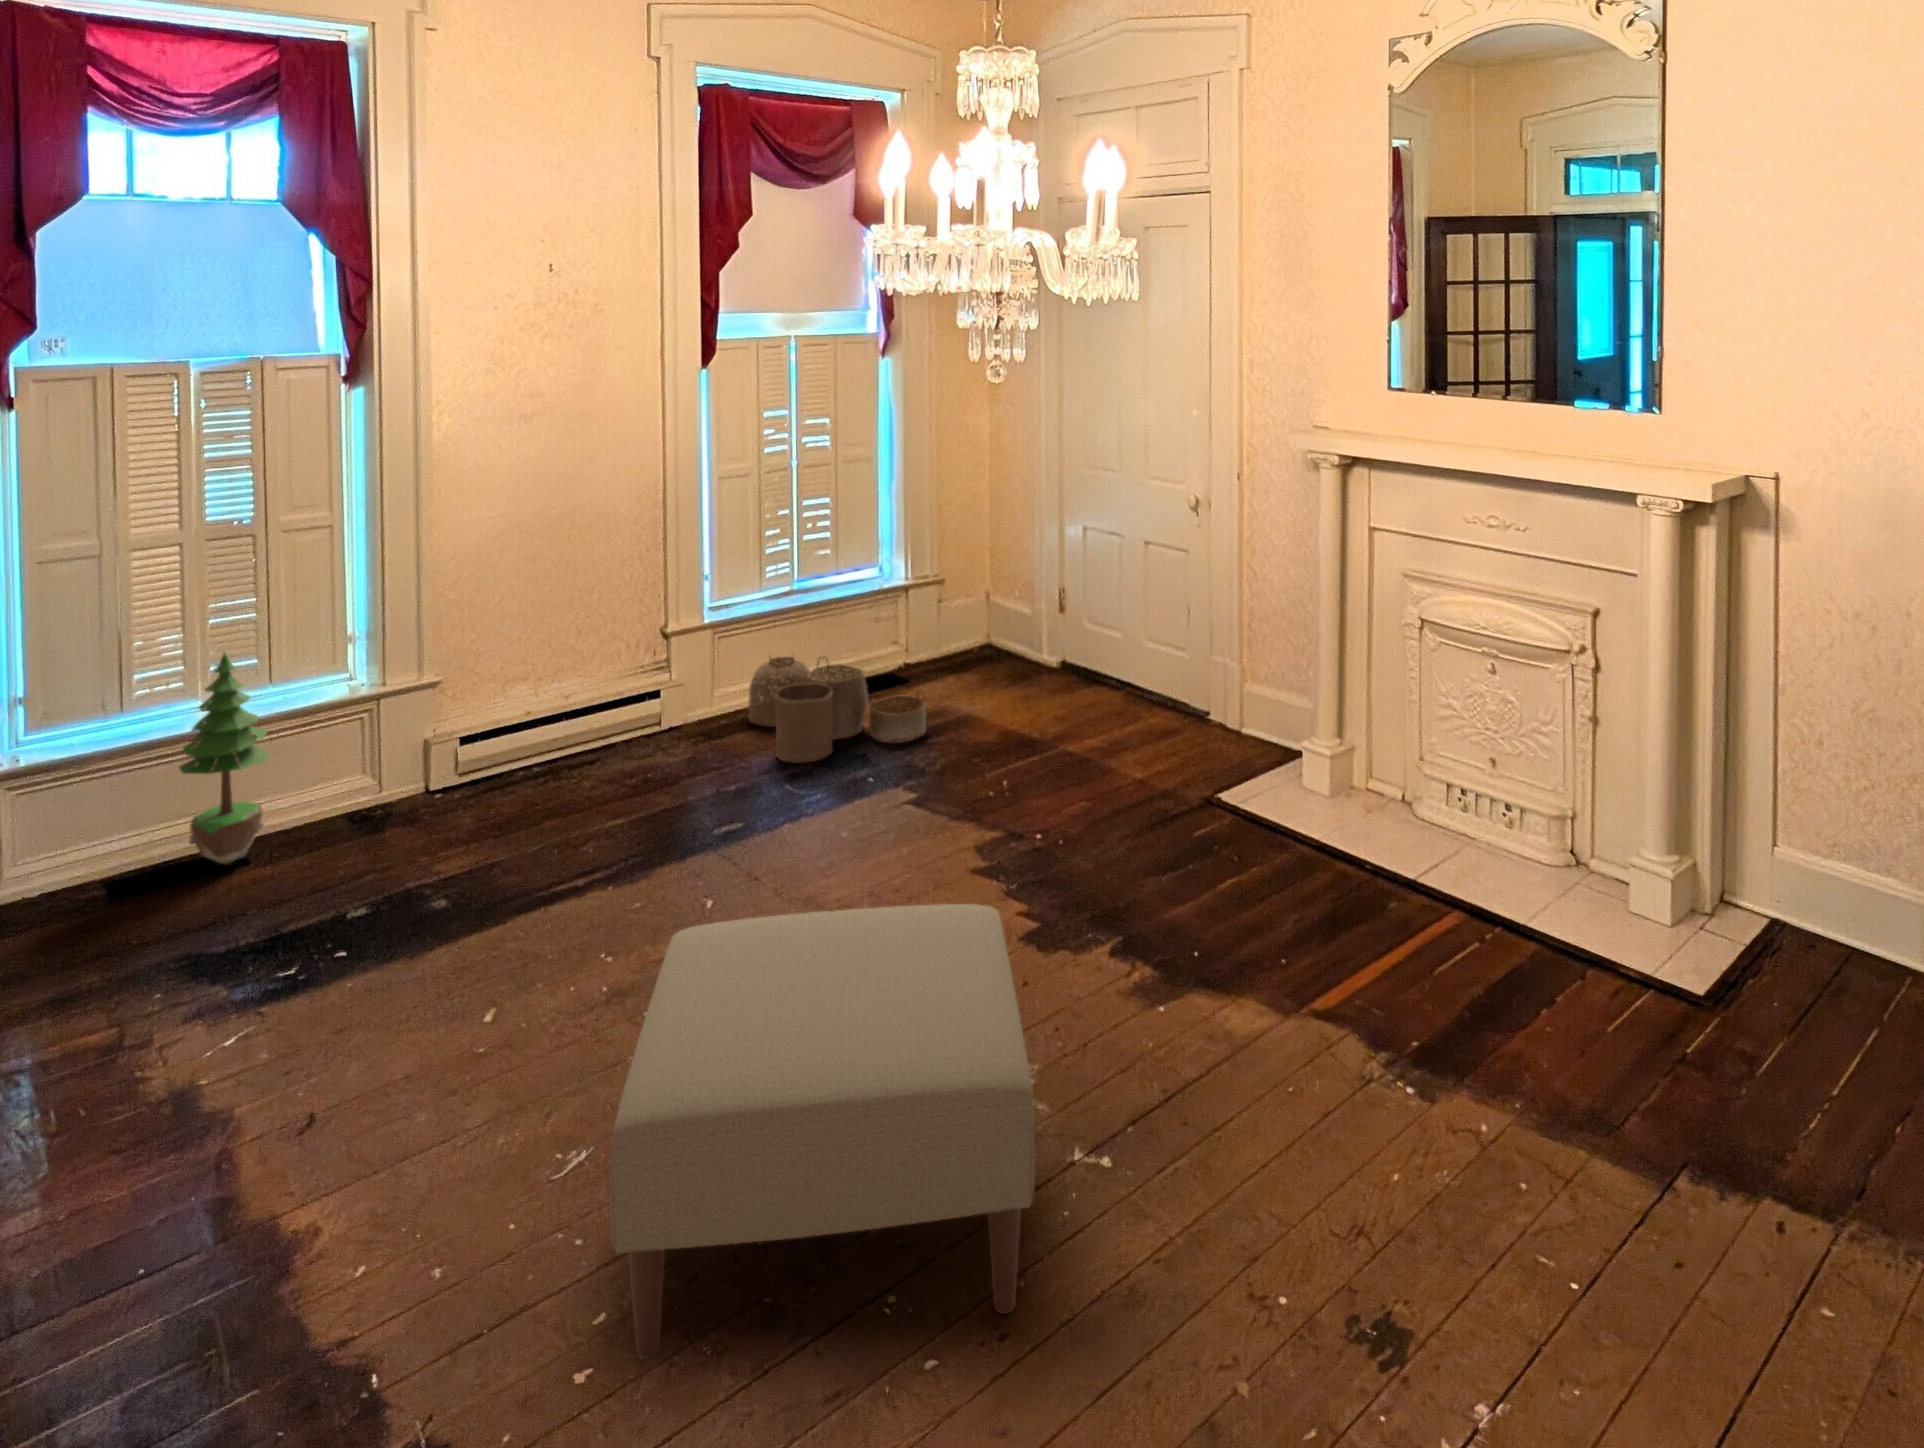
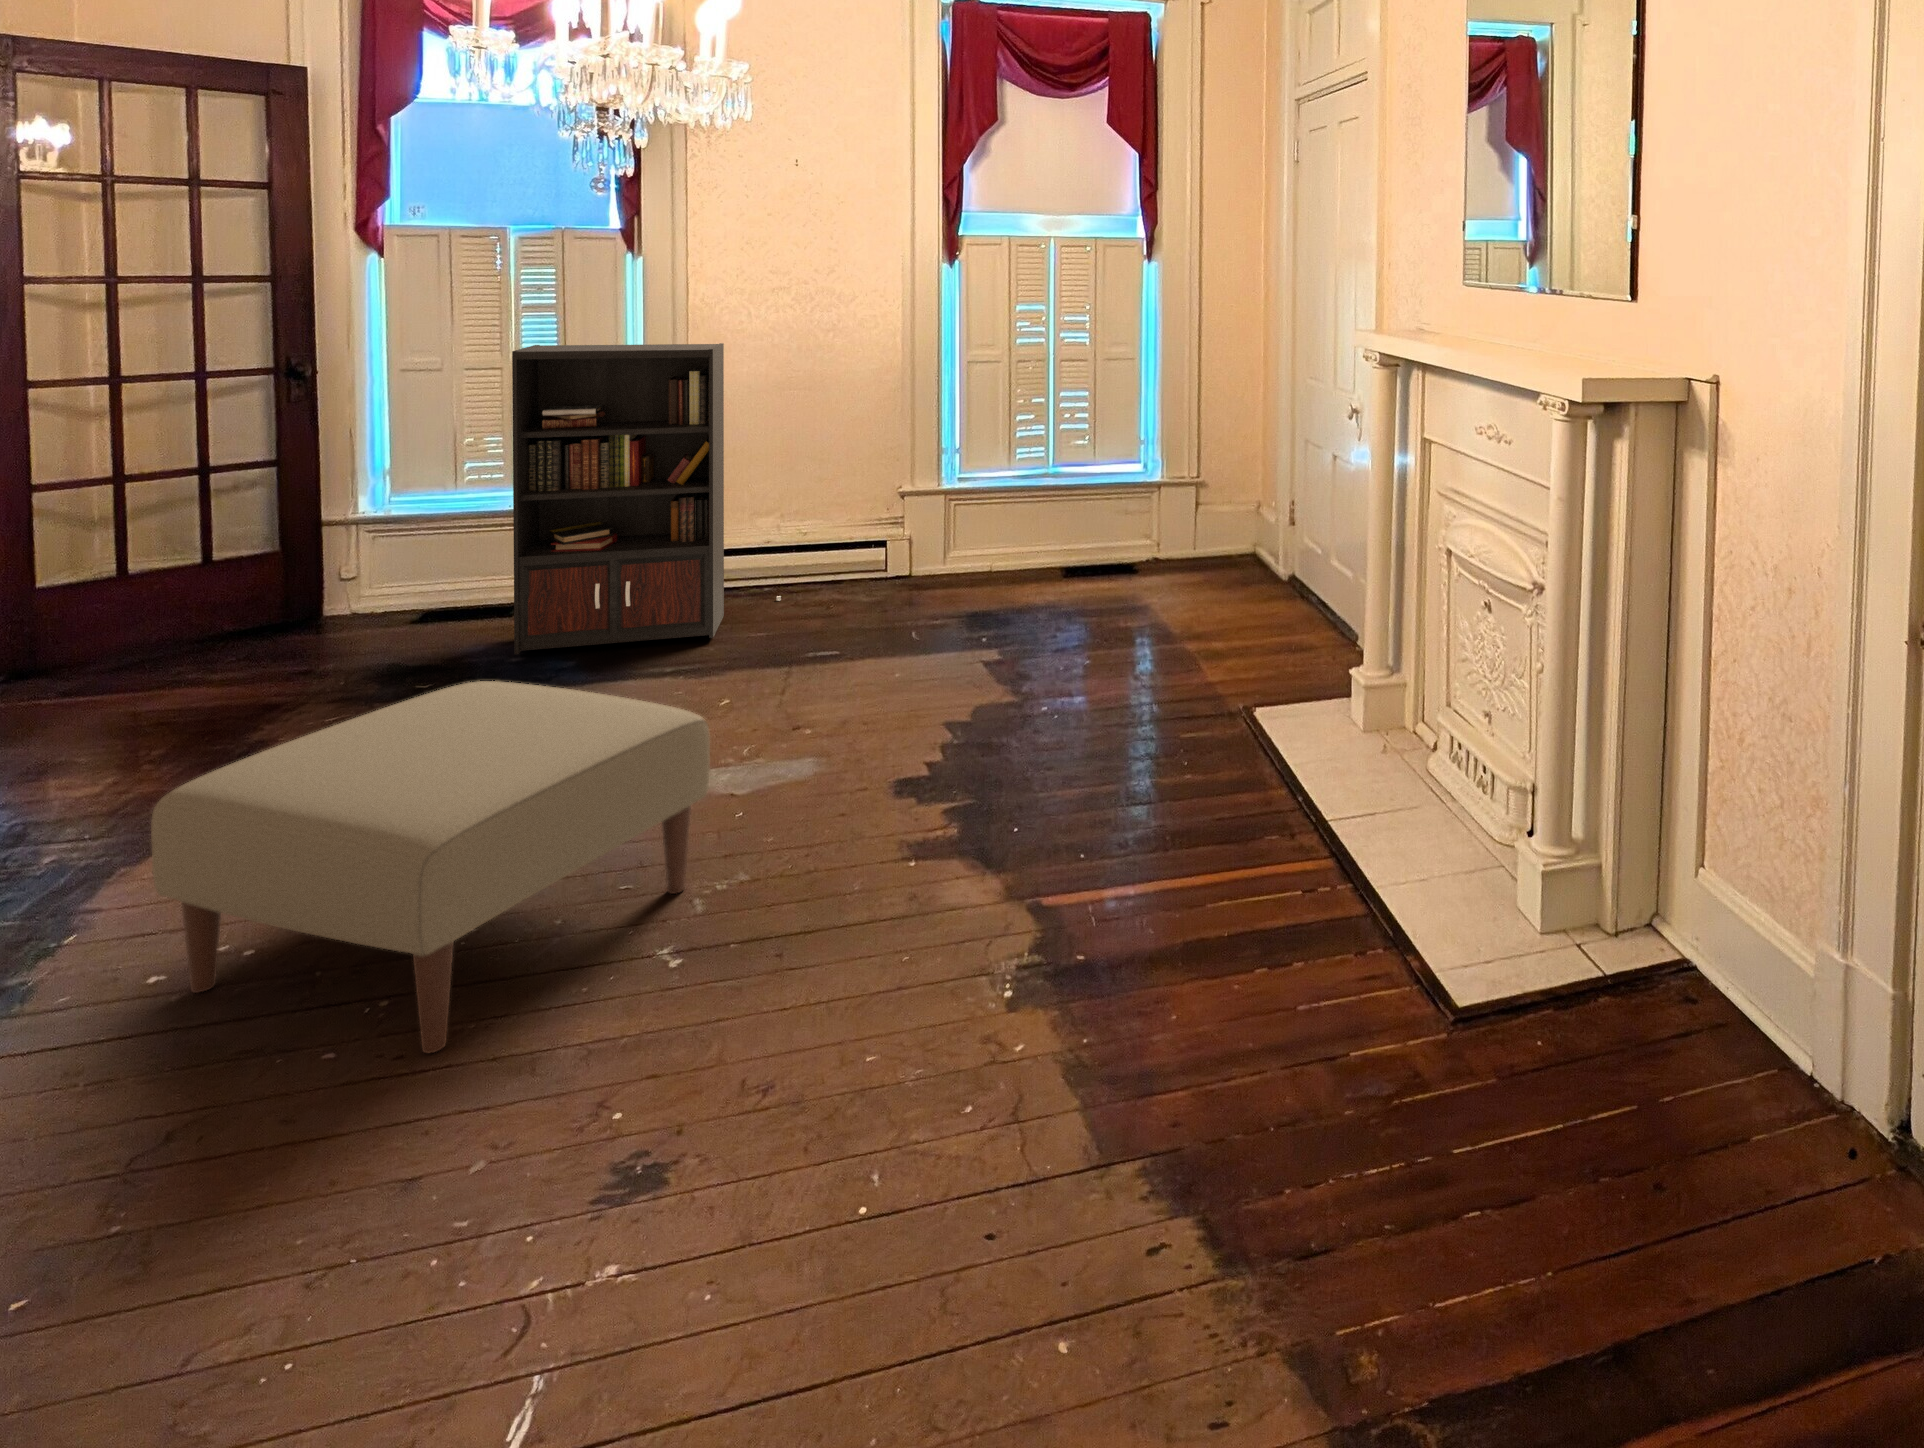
bookcase: none [317,488,570,908] -> present [512,343,781,654]
potted tree: present [178,653,269,865] -> none [465,450,538,615]
woven basket: present [749,657,926,763] -> none [944,523,1095,618]

